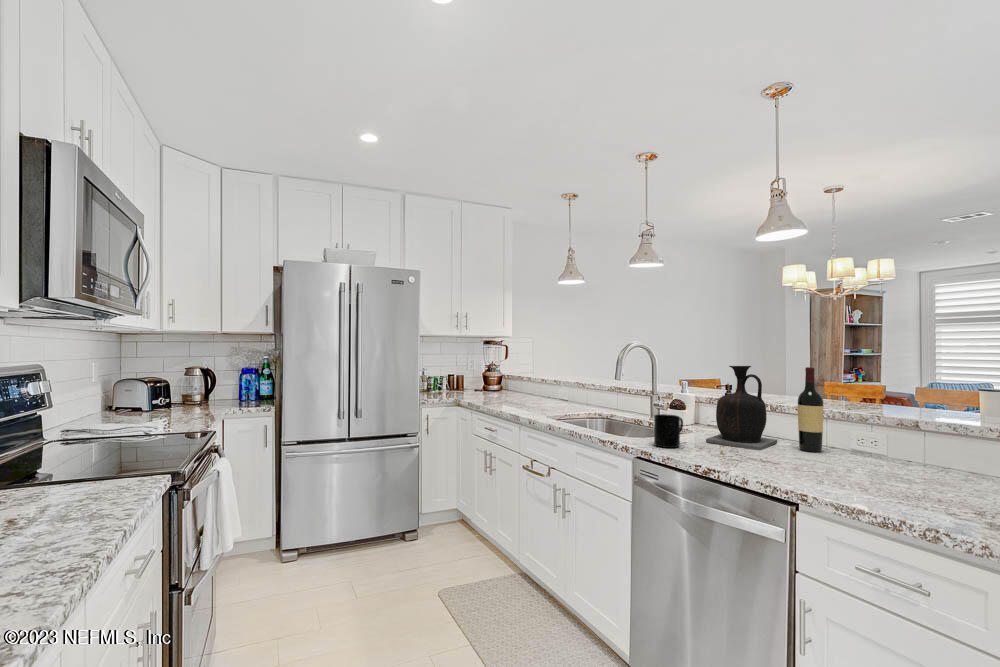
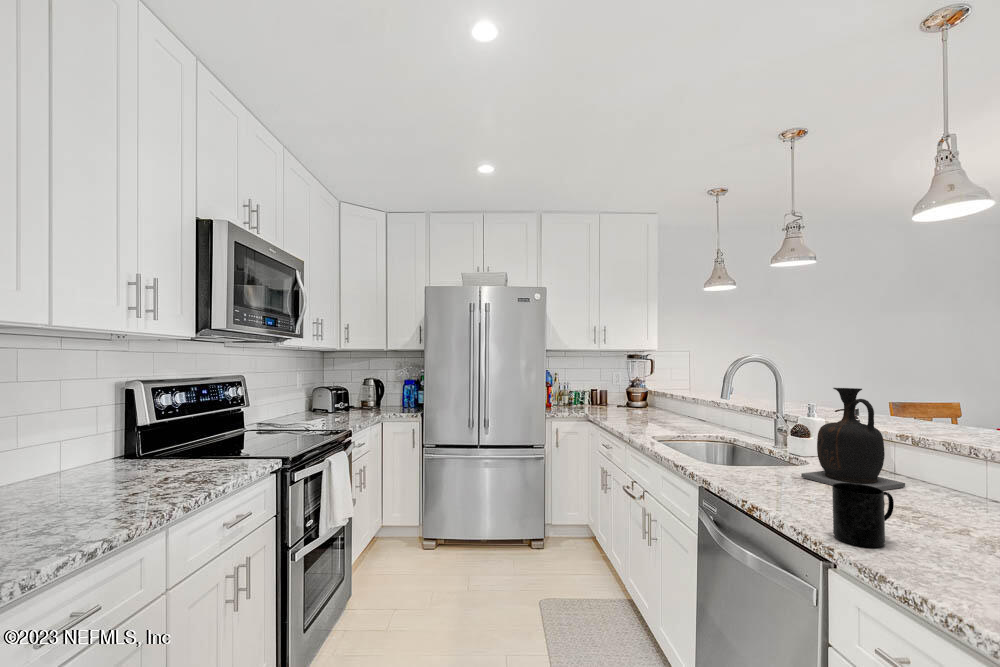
wine bottle: present [798,367,824,452] -> none [922,392,960,503]
mug: present [654,414,683,448] -> present [832,483,894,547]

